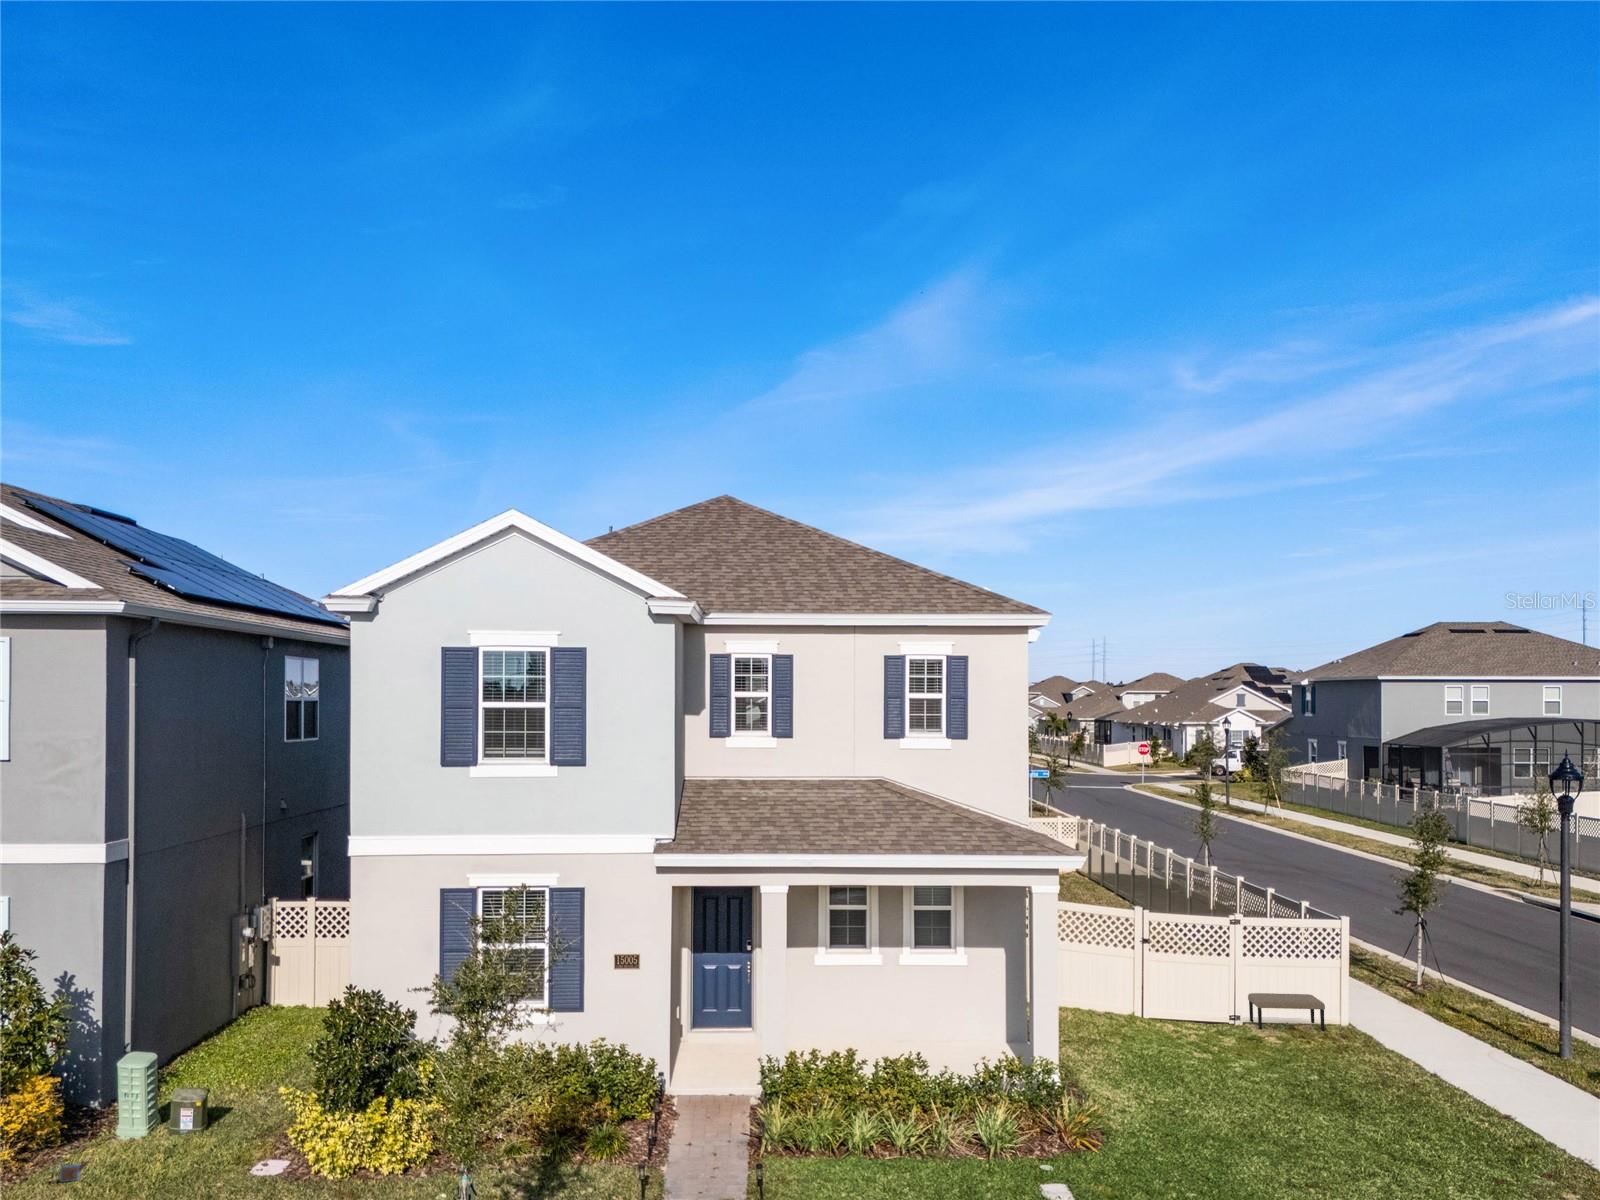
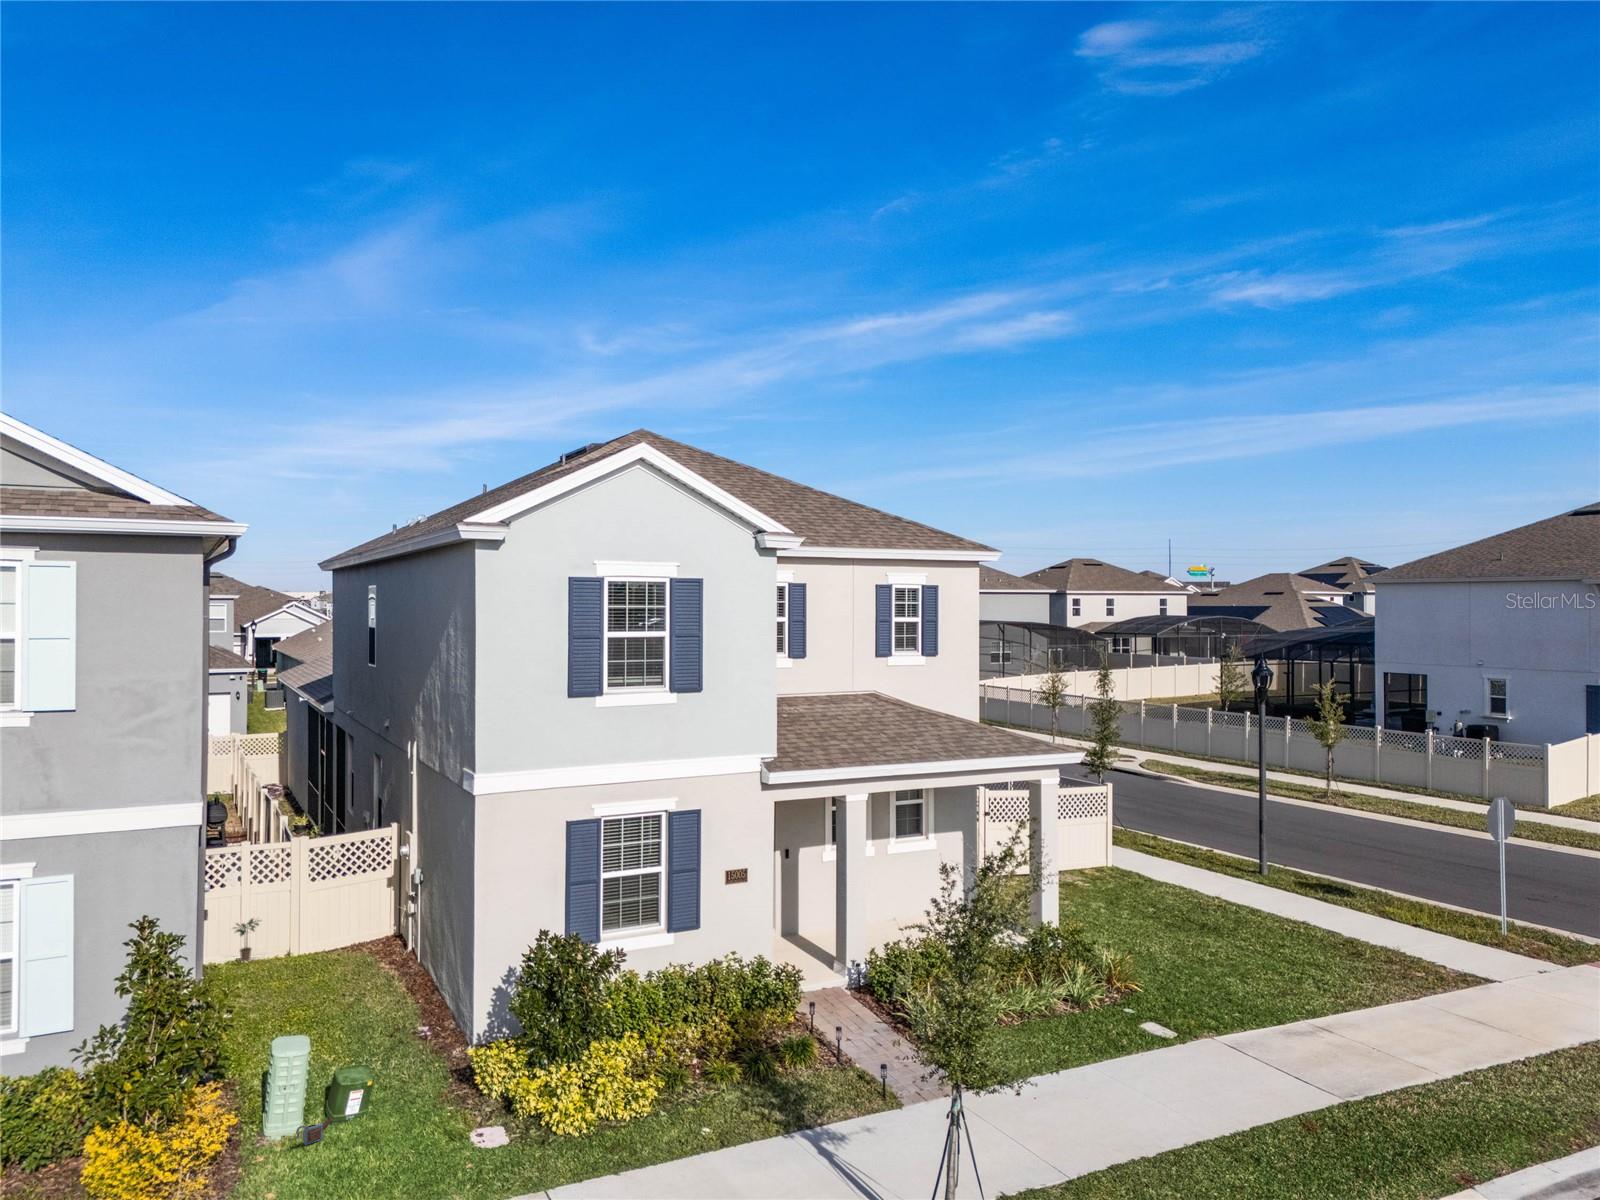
potted plant: none [278,967,305,1006] -> present [235,919,259,961]
bench: present [1248,993,1325,1031] -> none [1095,847,1147,876]

